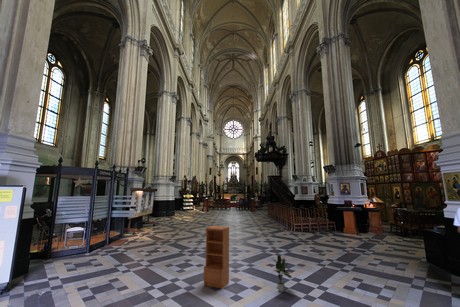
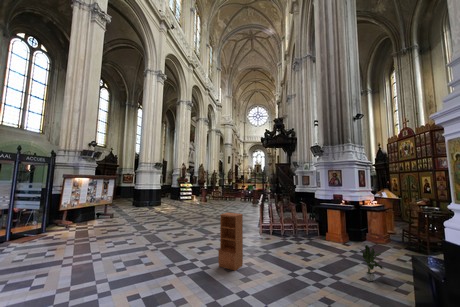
potted plant: present [274,255,292,291] -> present [360,245,383,281]

